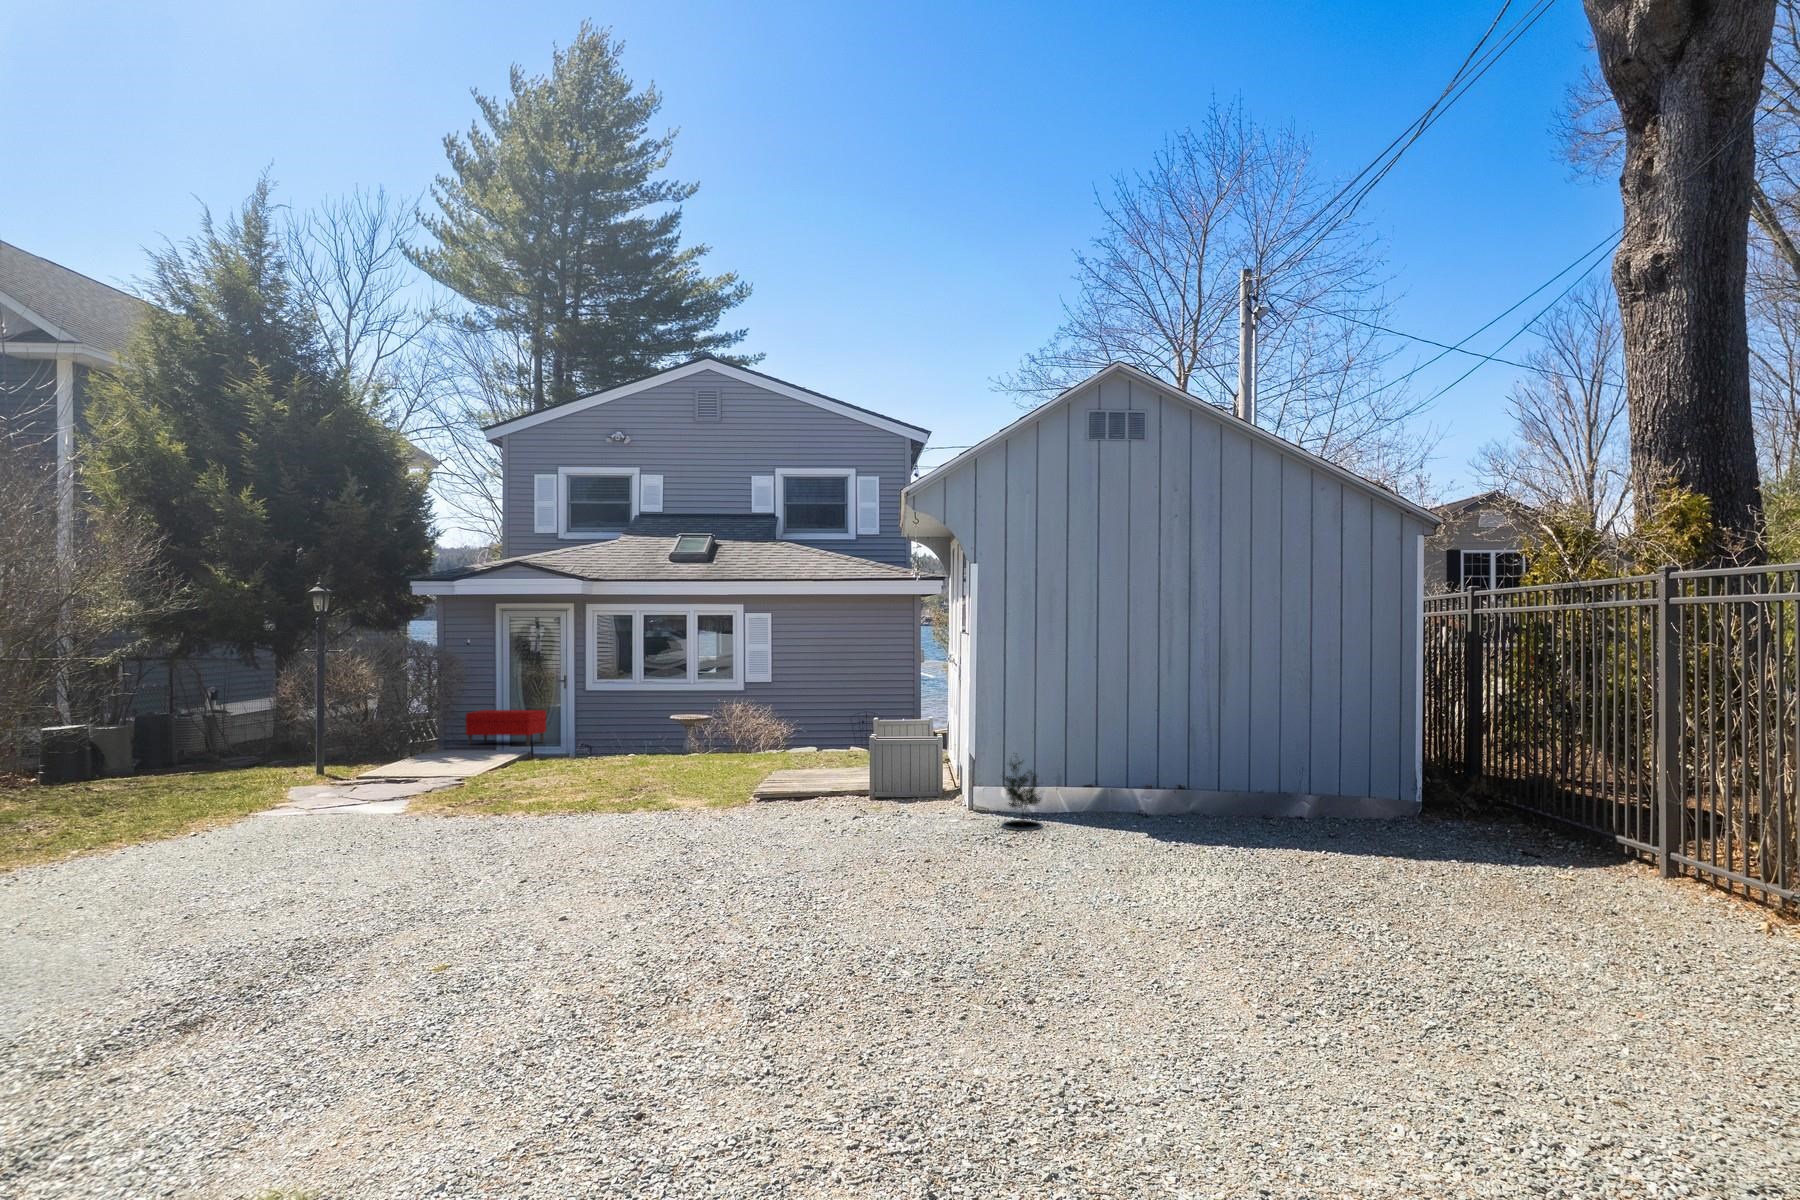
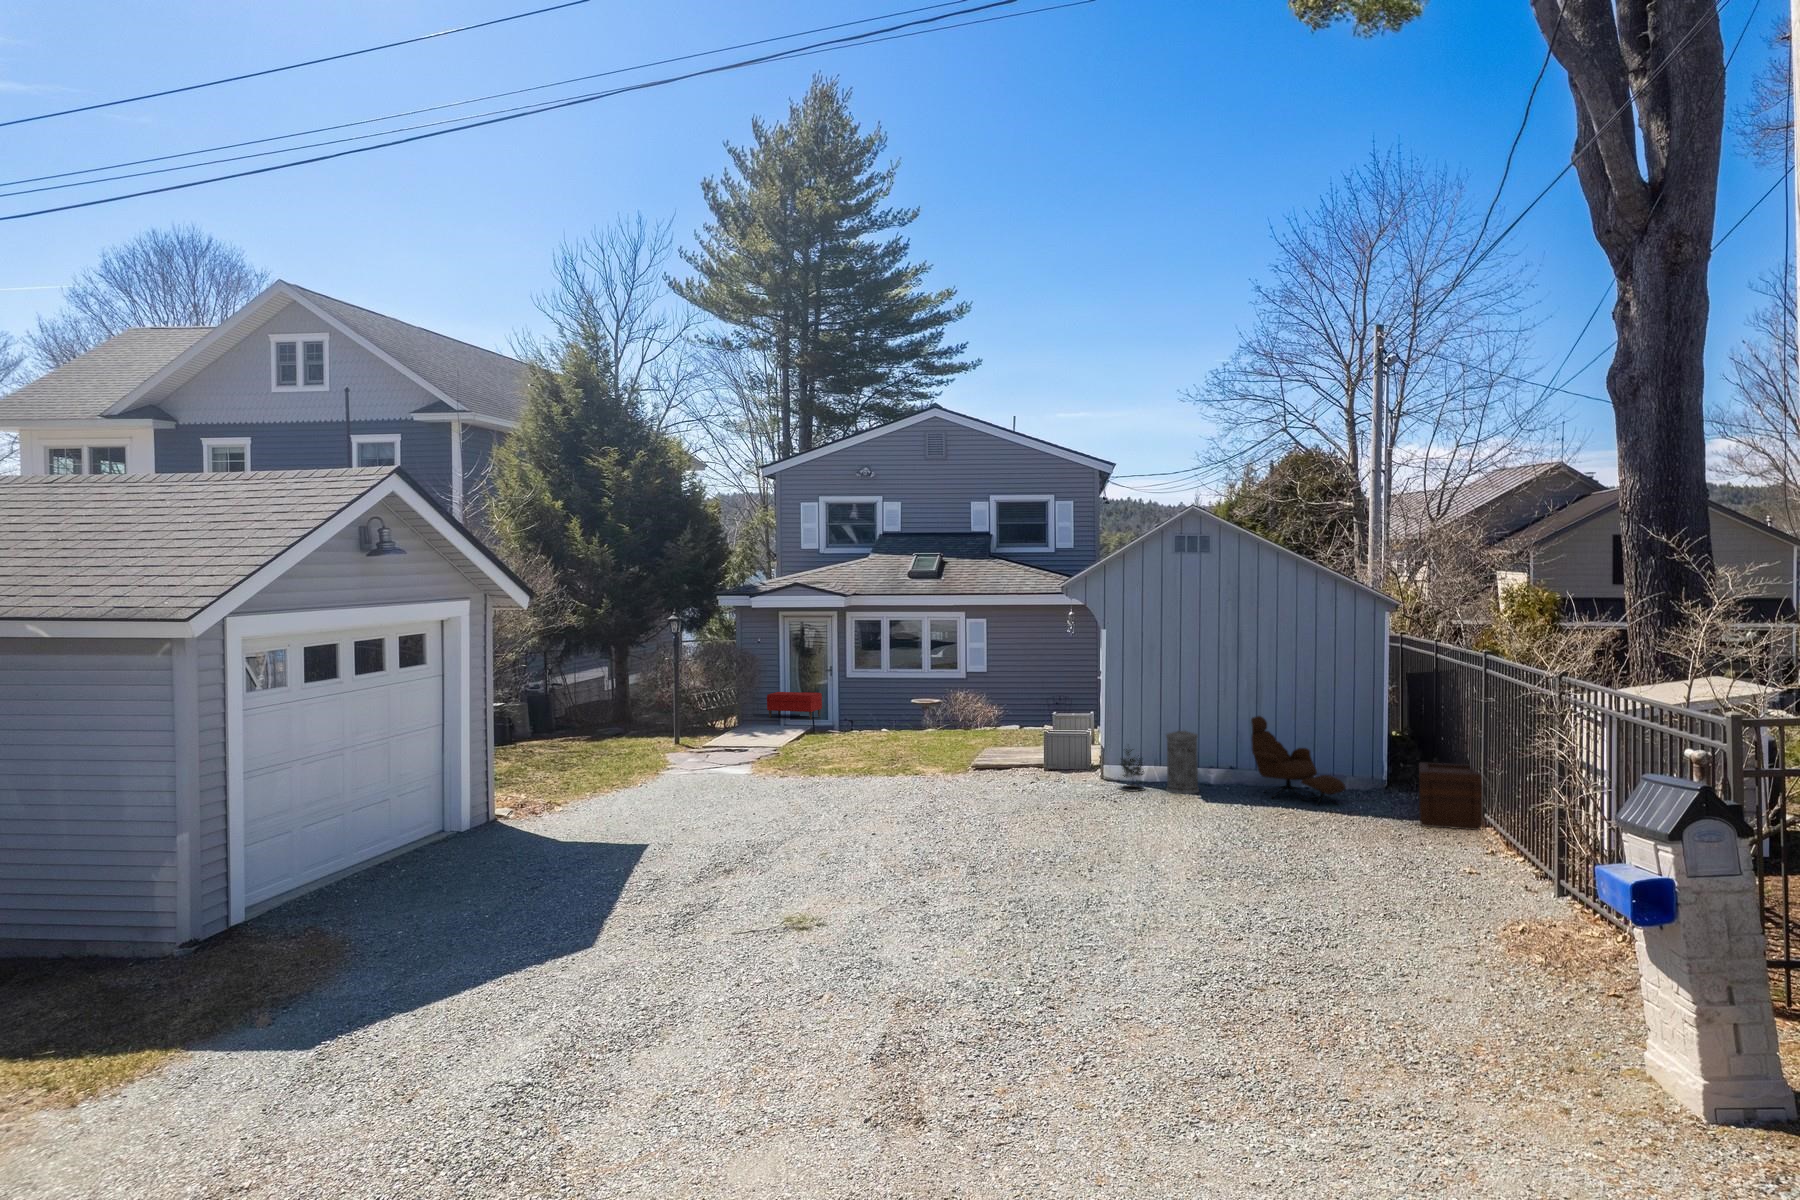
lounge chair: none [1208,701,1367,843] -> present [1251,716,1346,805]
trash can: none [1075,726,1128,832] -> present [1166,731,1199,794]
wooden crate: none [1504,765,1653,877] -> present [1419,762,1483,830]

